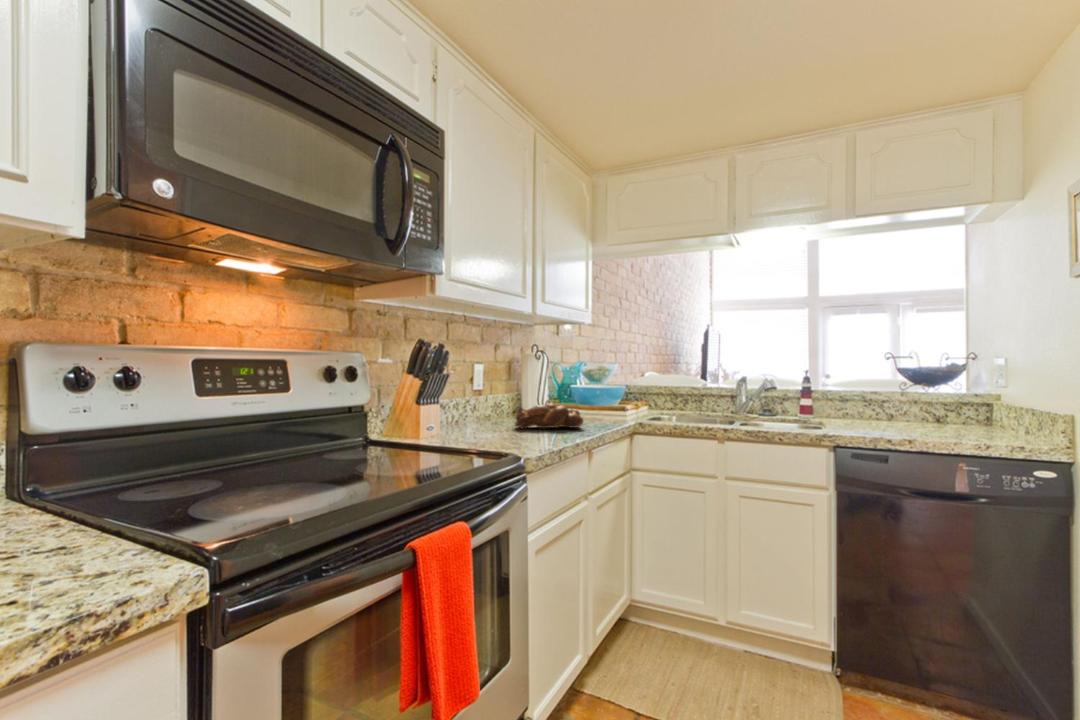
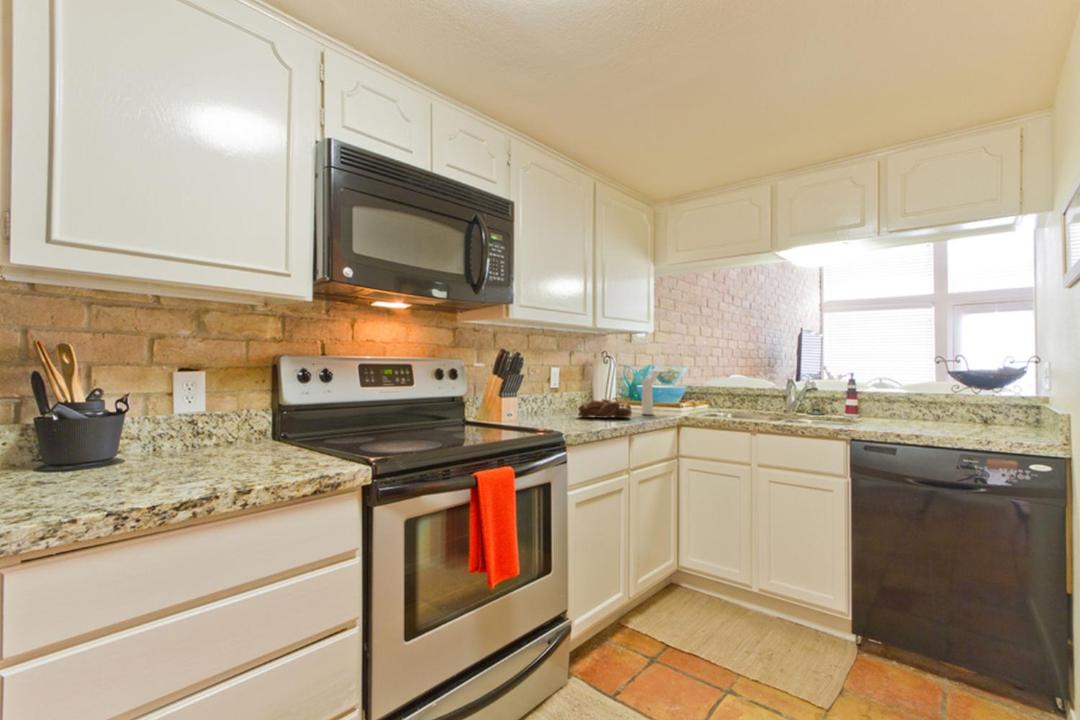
pepper mill: none [586,368,603,421] -> present [642,371,659,415]

